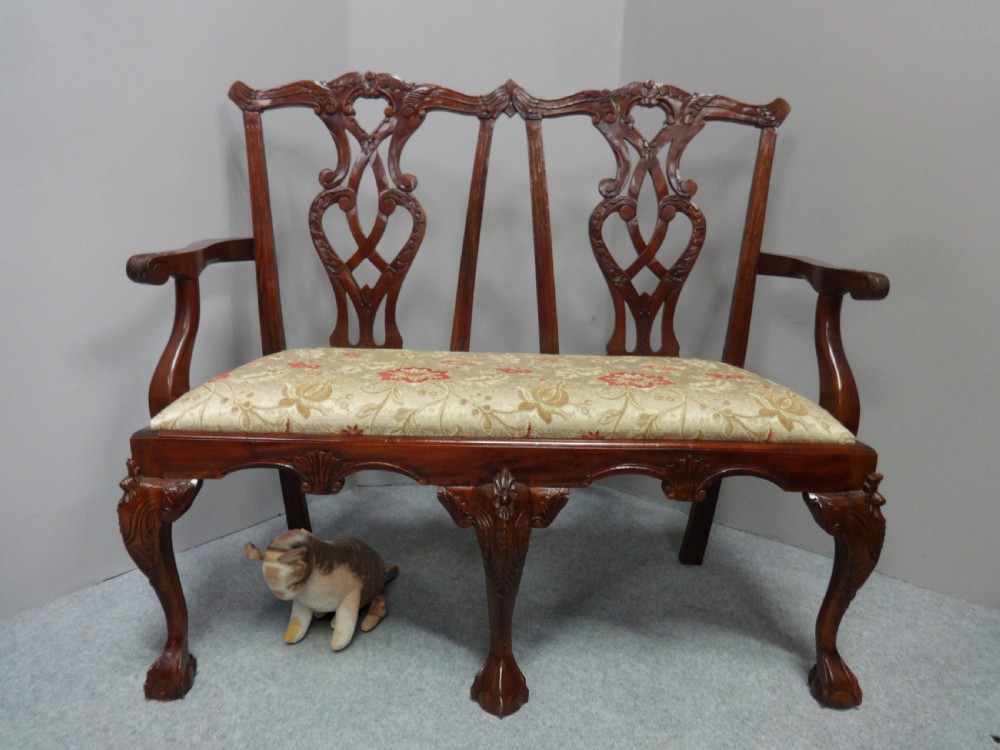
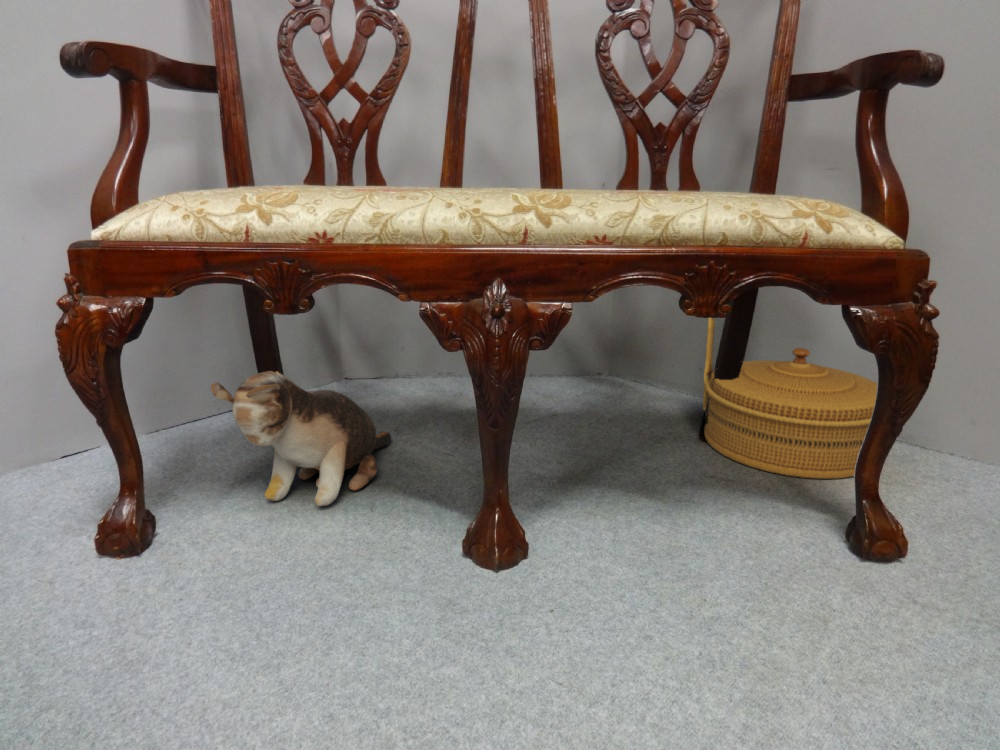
woven basket: none [684,408,881,621] -> present [703,318,877,479]

